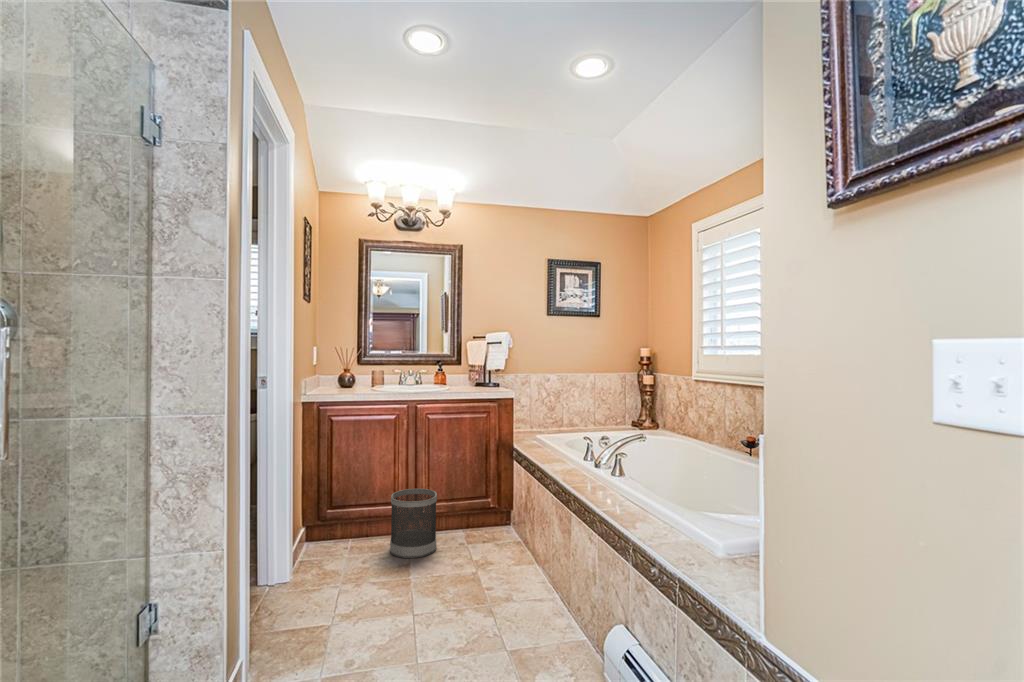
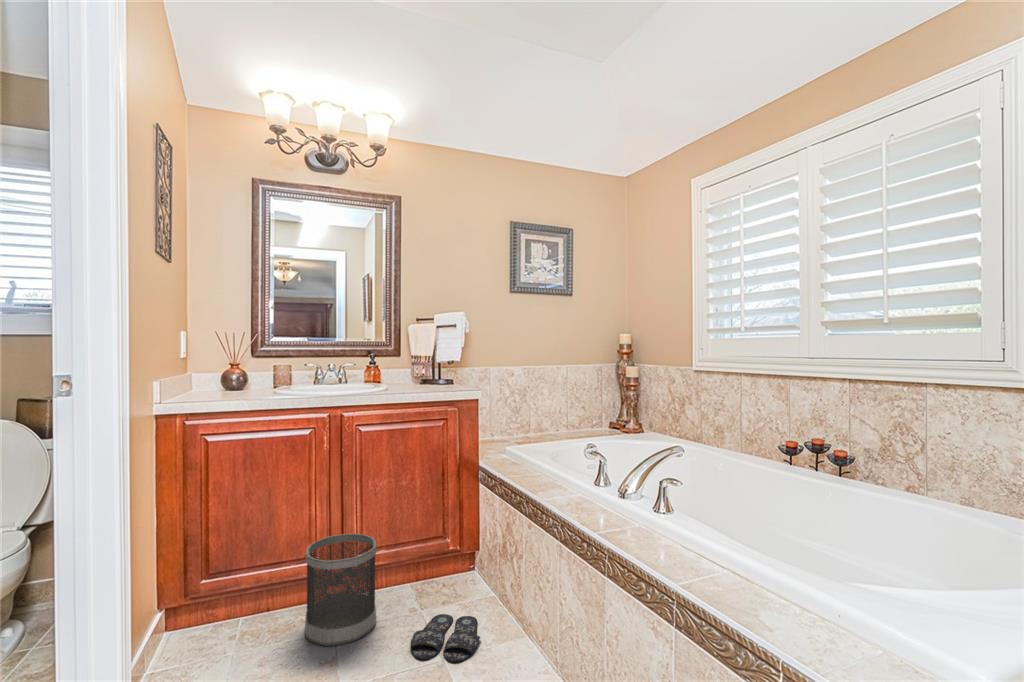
slippers: none [456,548,505,573] -> present [410,614,480,663]

